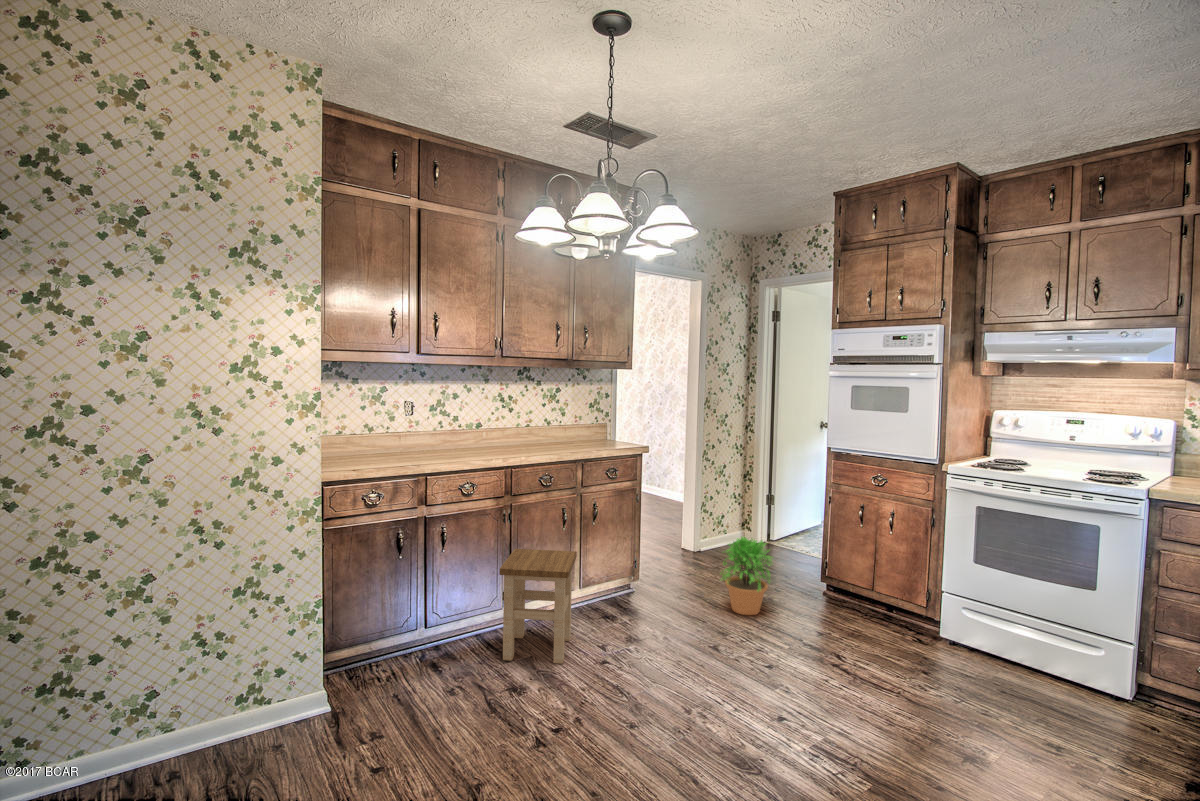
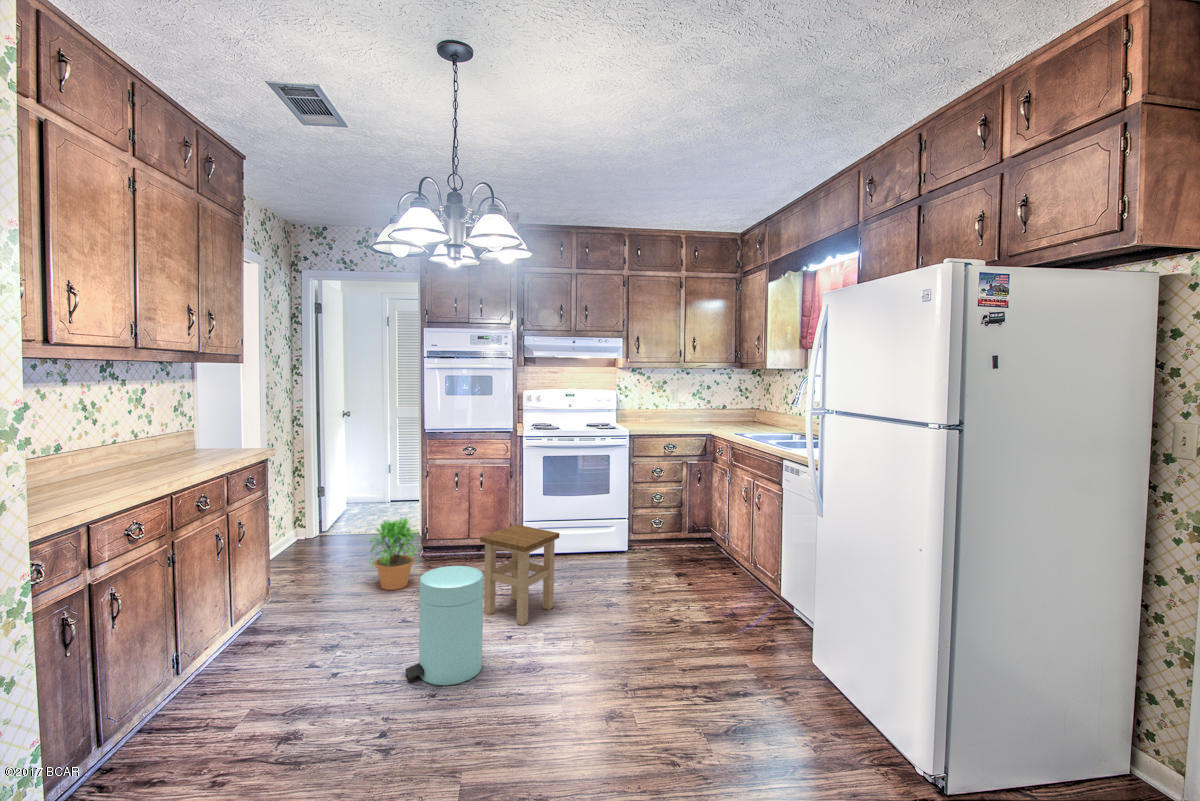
stool: present [499,549,577,664] -> present [480,525,559,625]
trash can: none [616,587,697,721] -> present [405,566,483,685]

